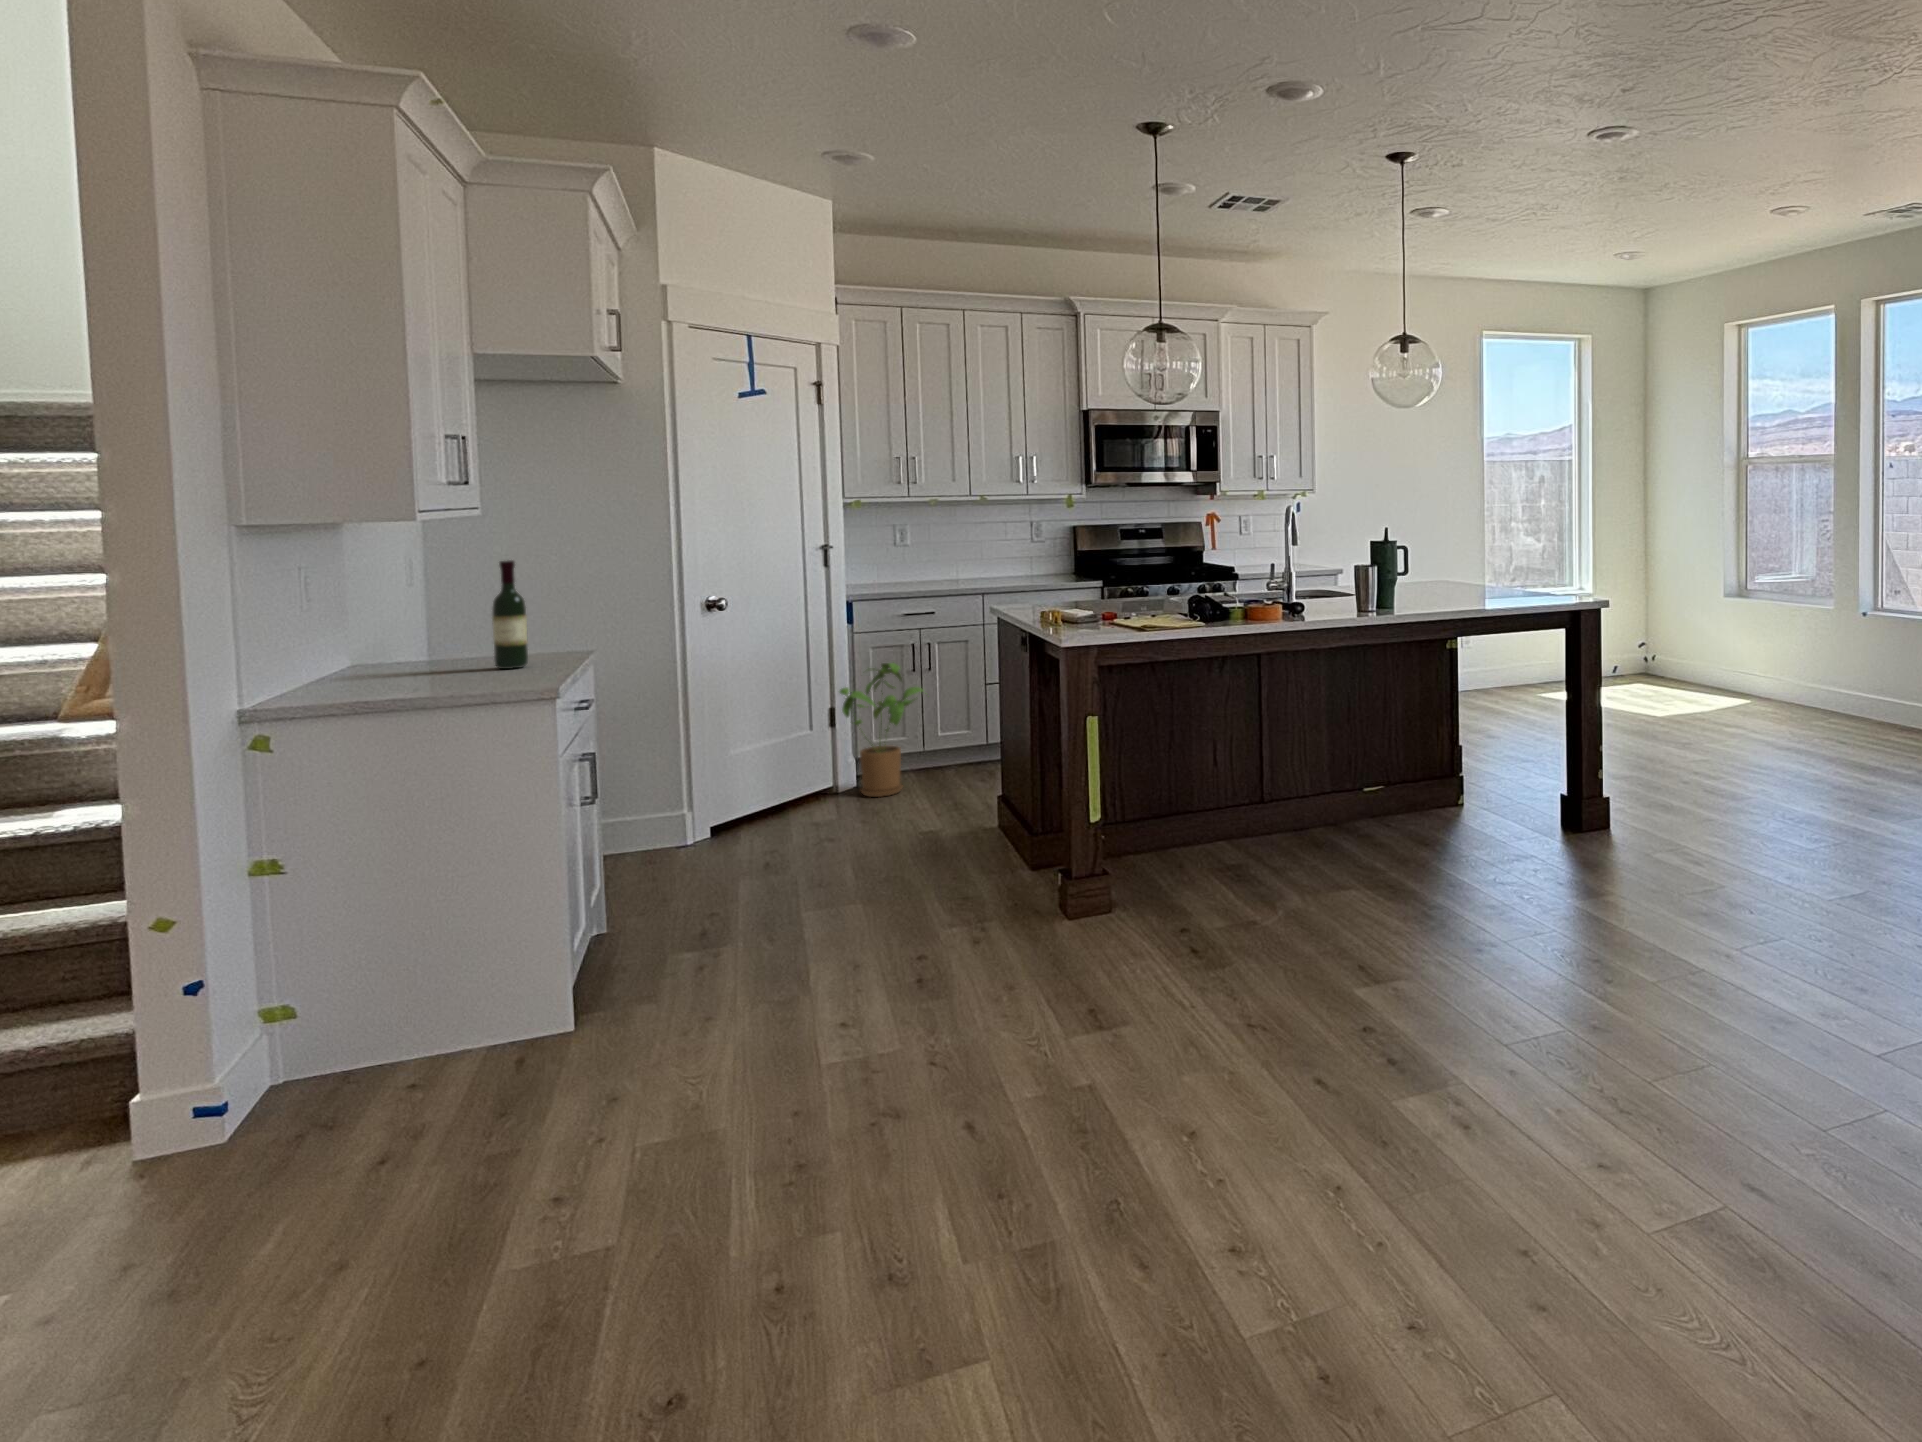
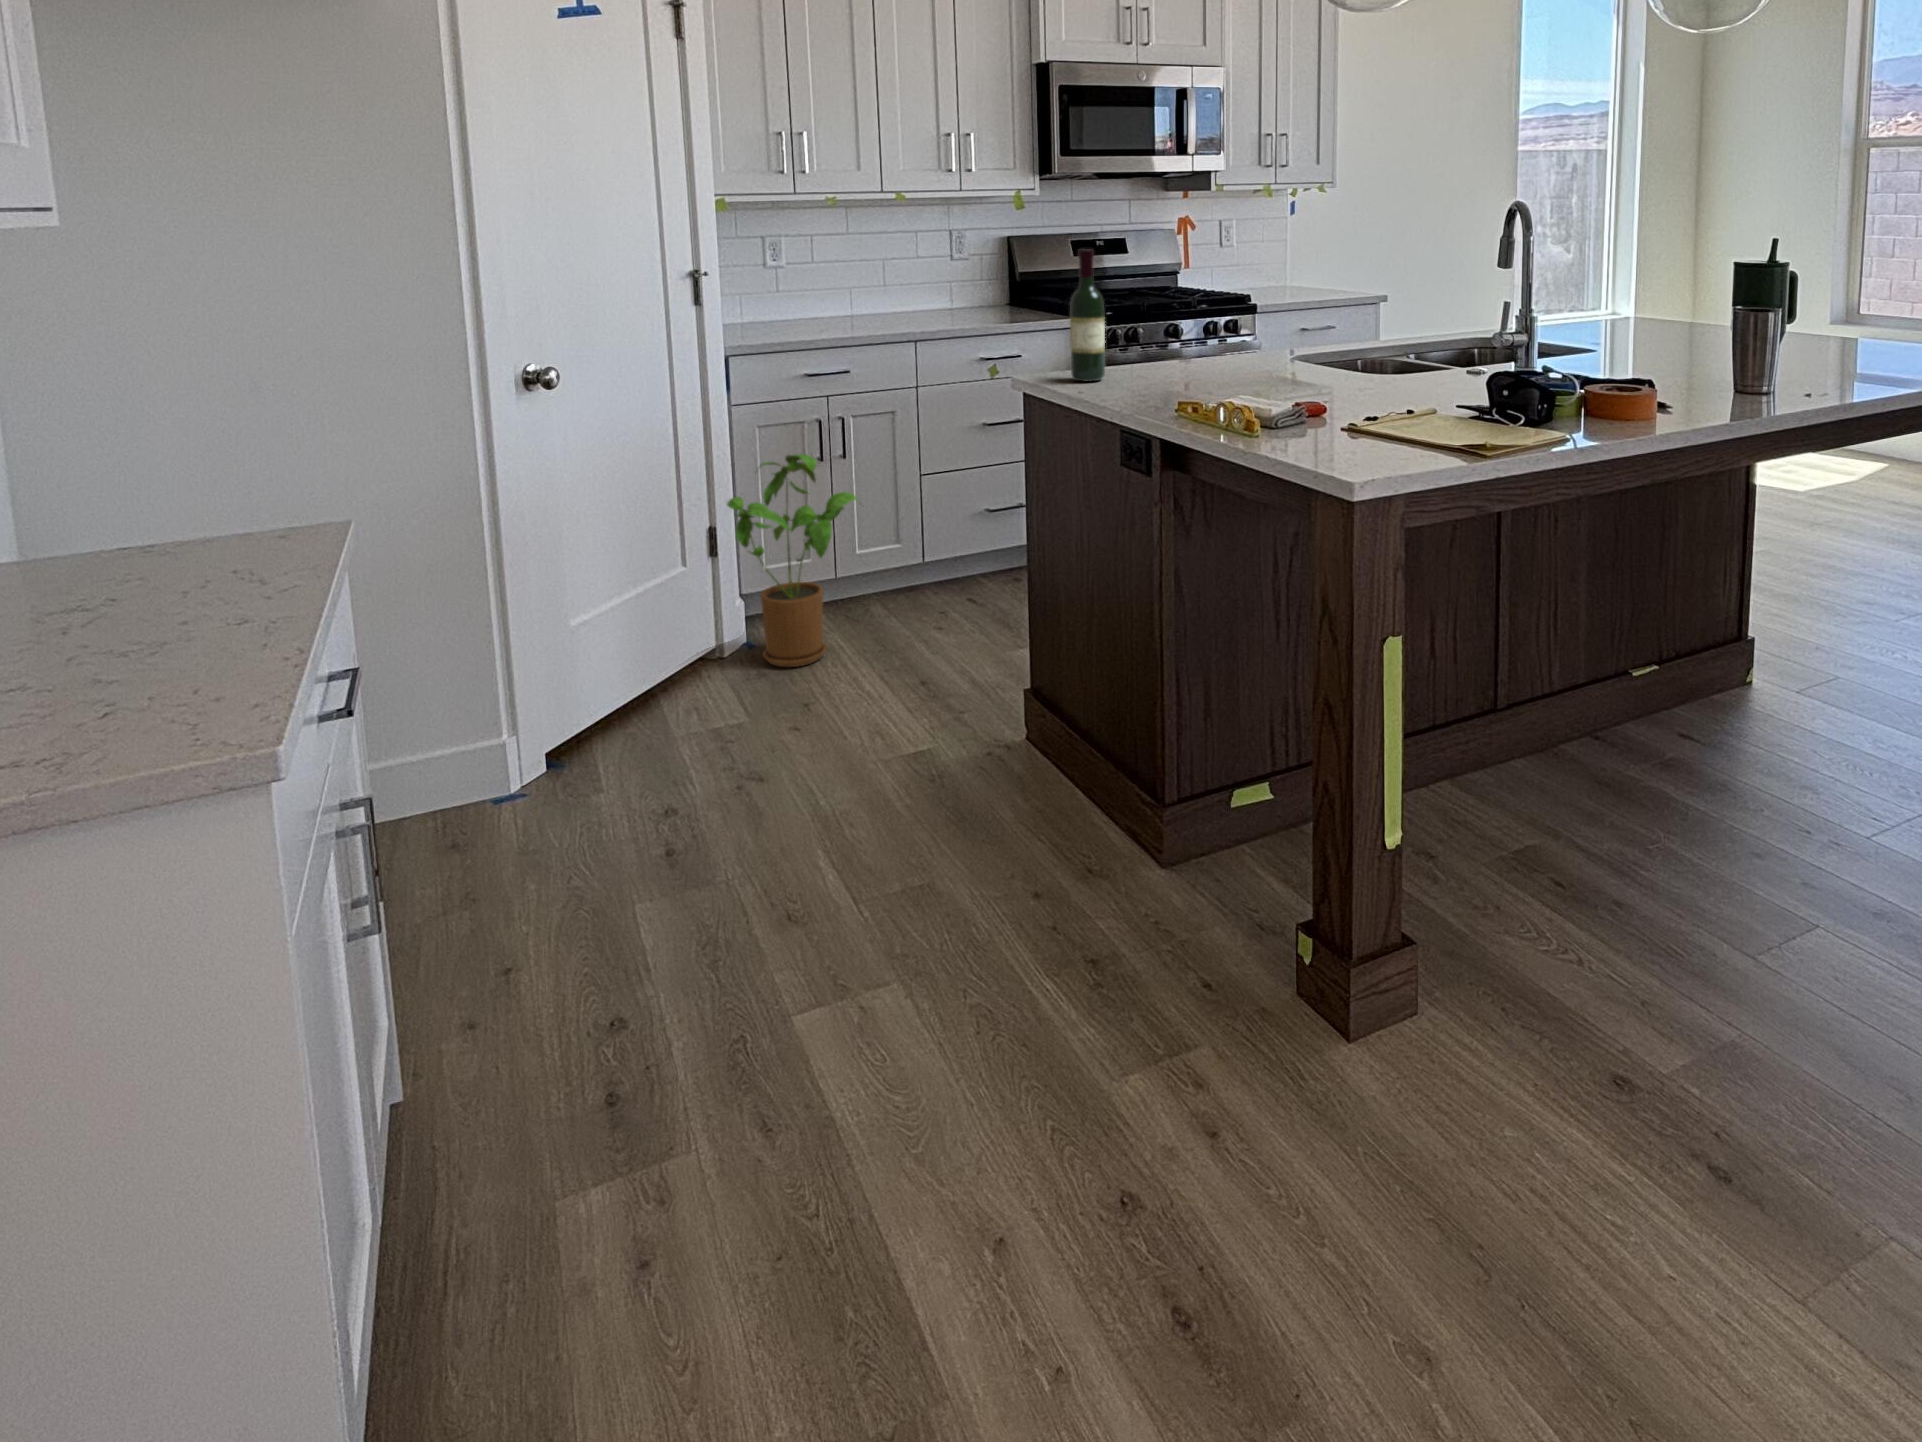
wine bottle: present [492,560,528,669] -> present [1070,249,1105,382]

